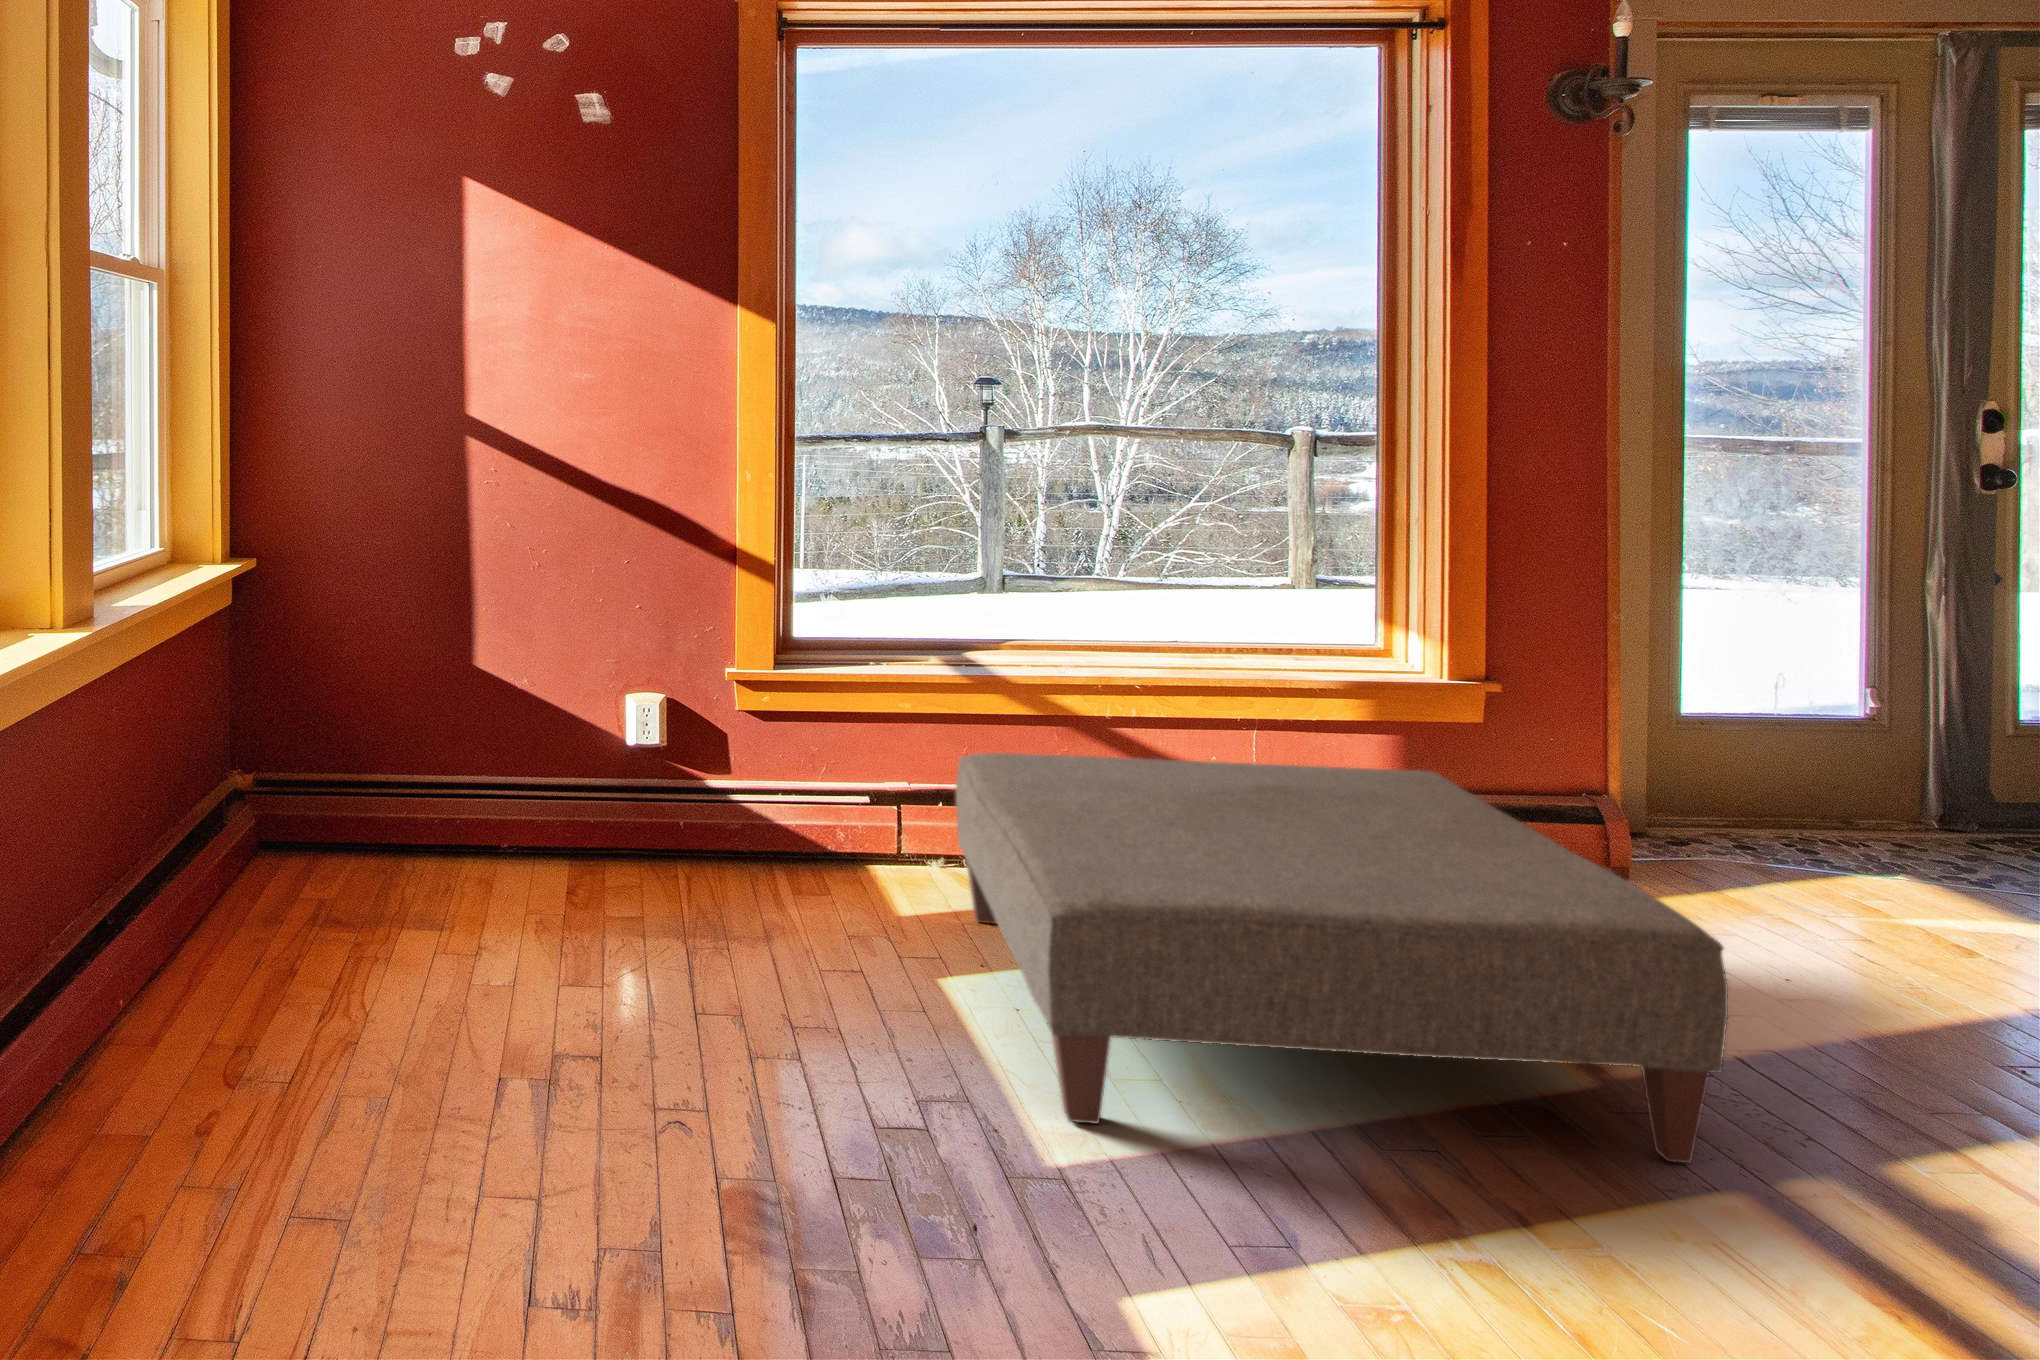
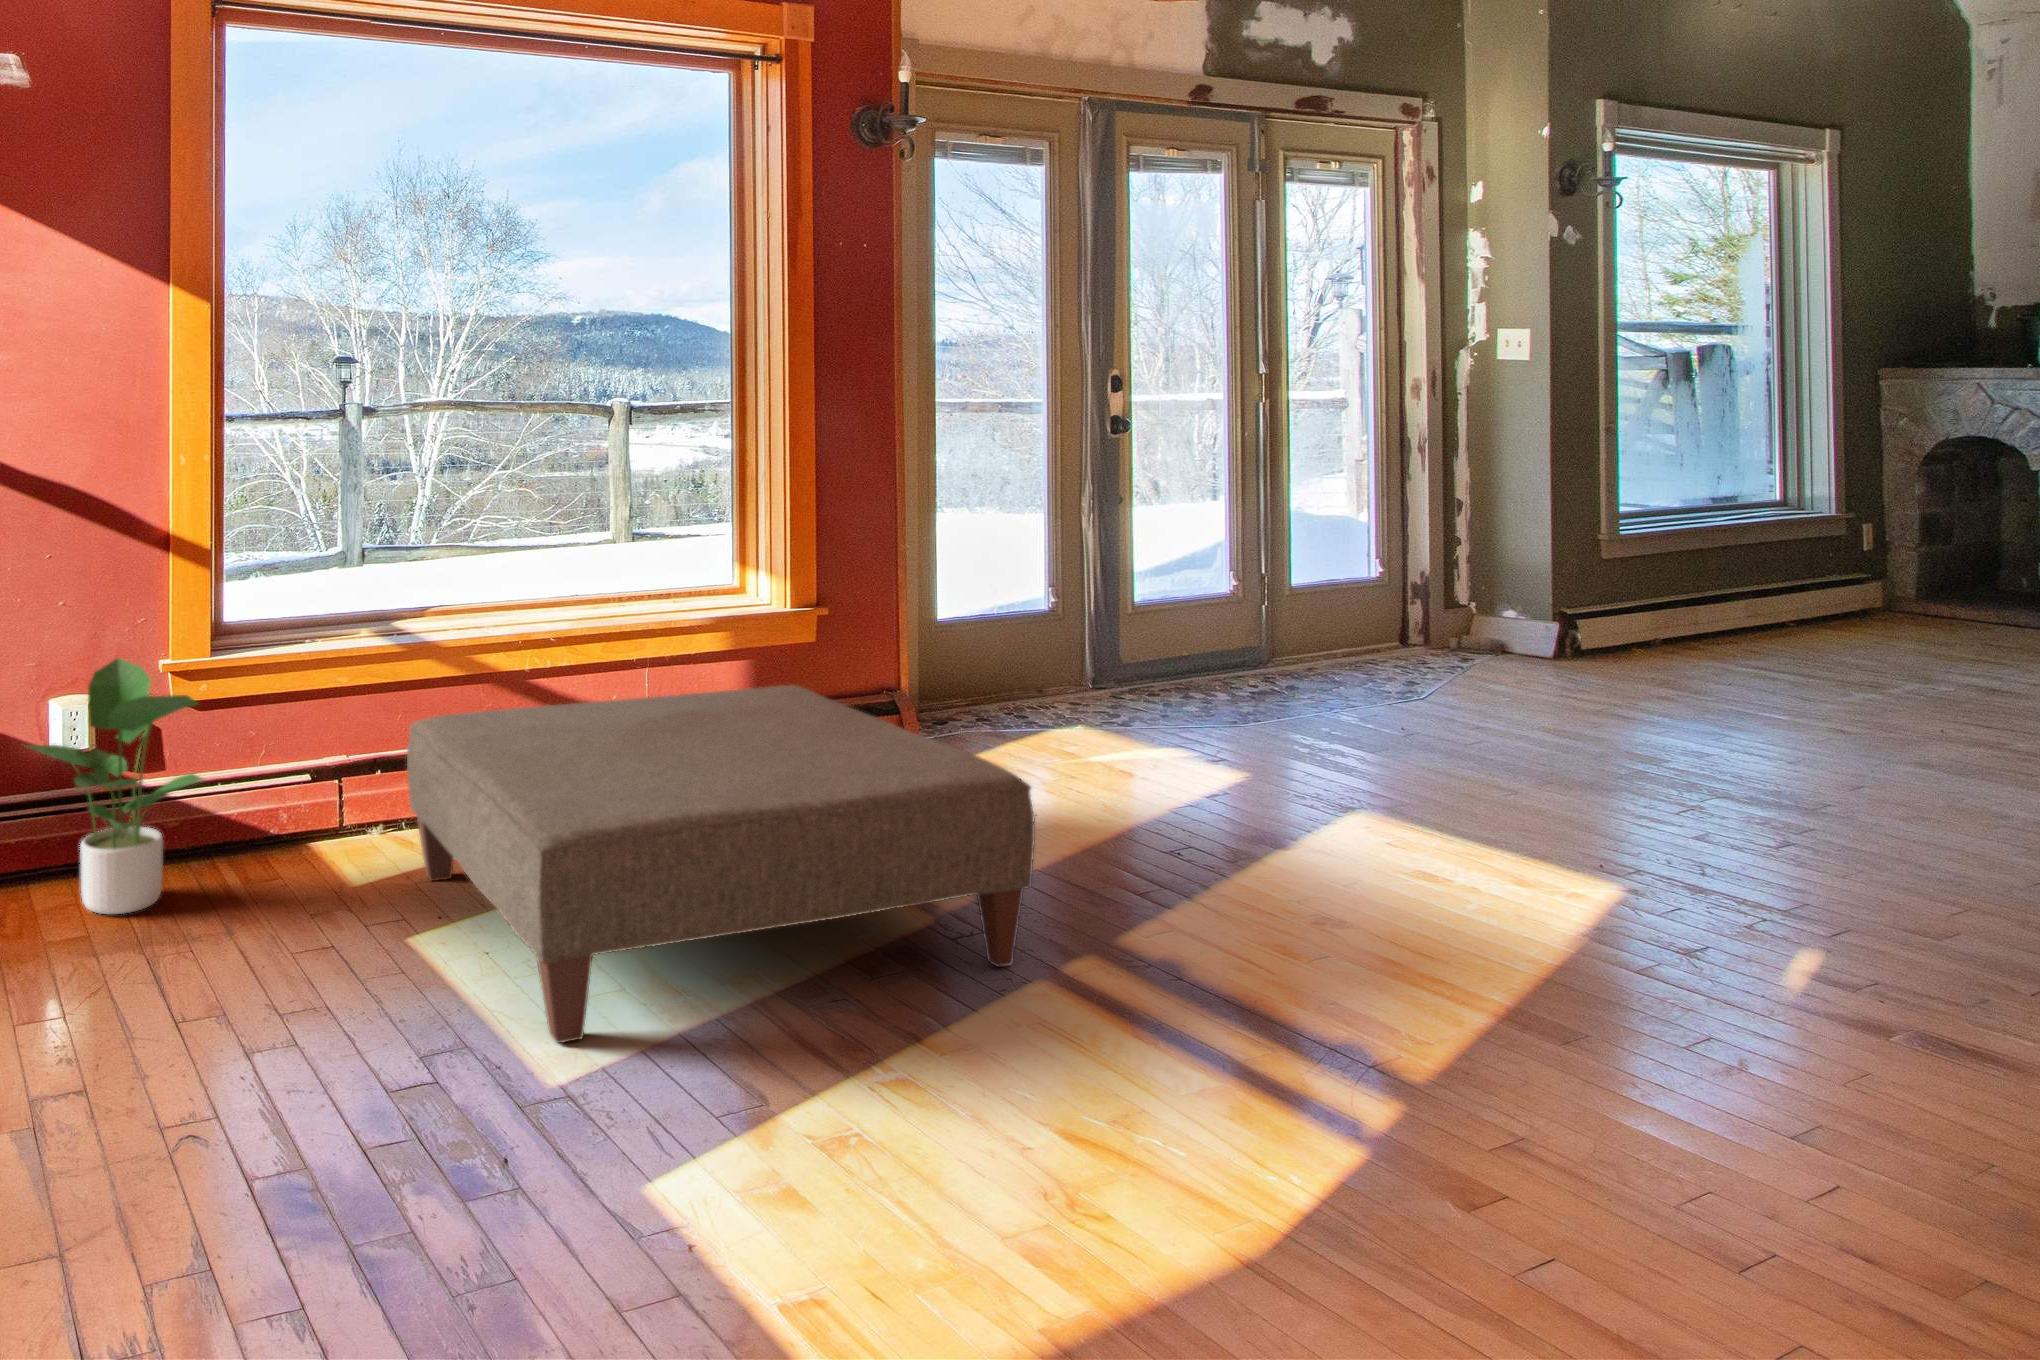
potted plant: none [584,658,752,900] -> present [27,658,203,914]

